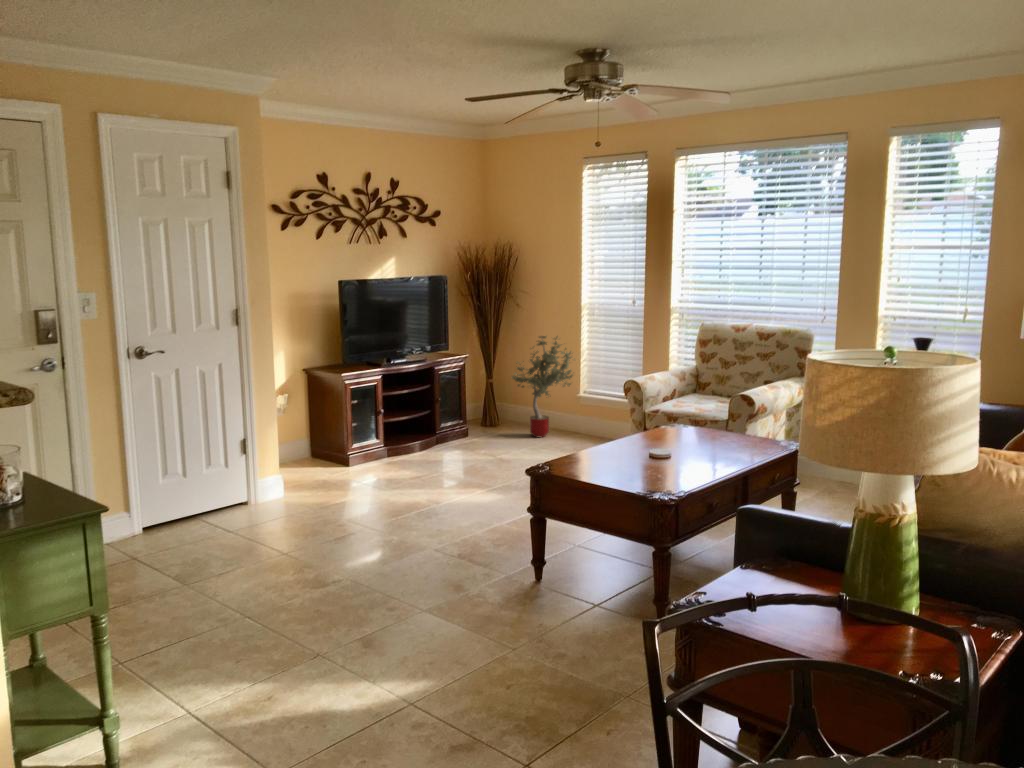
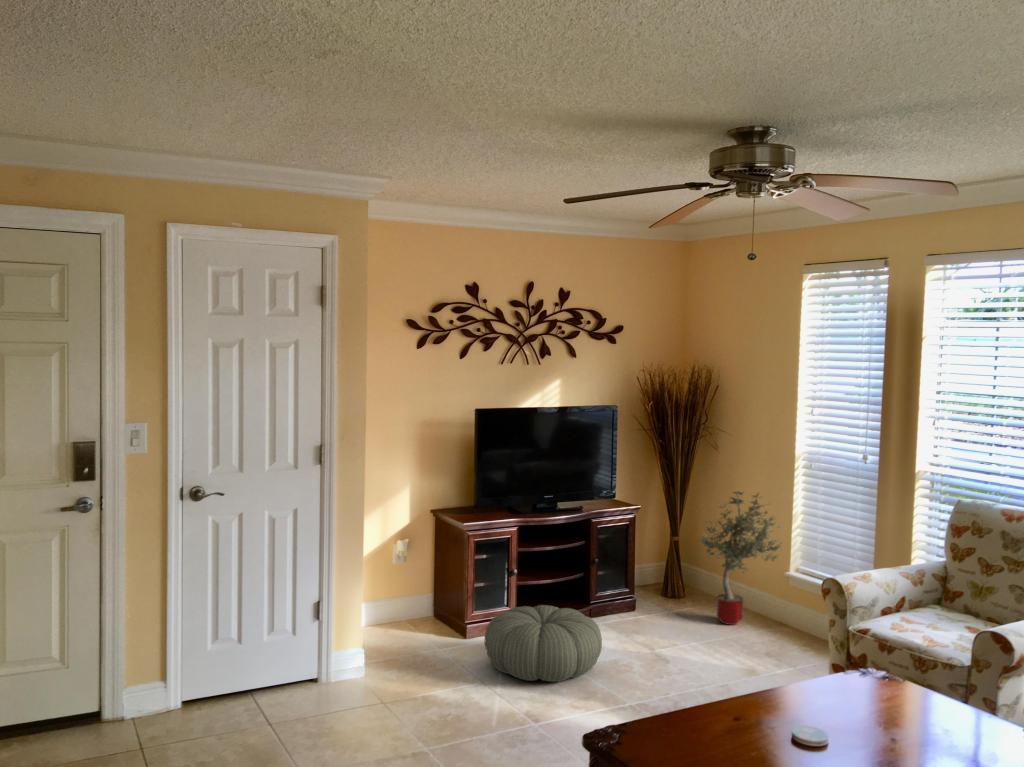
pouf: none [372,431,464,483] -> present [485,605,602,682]

